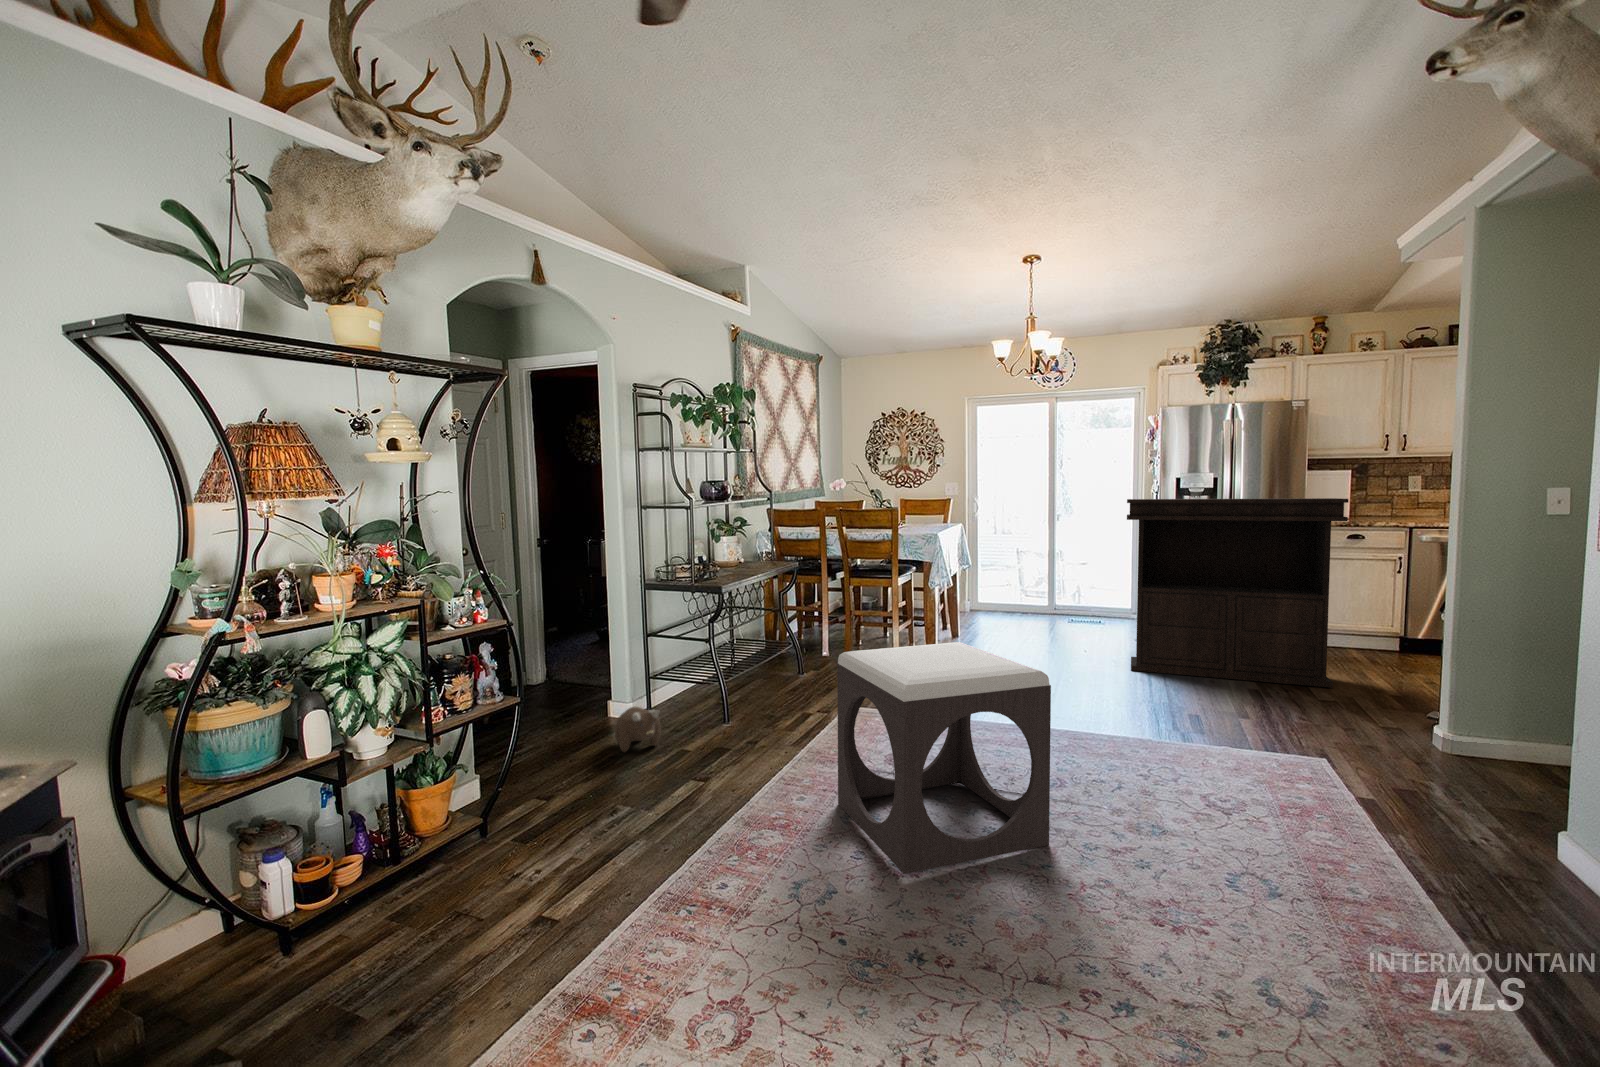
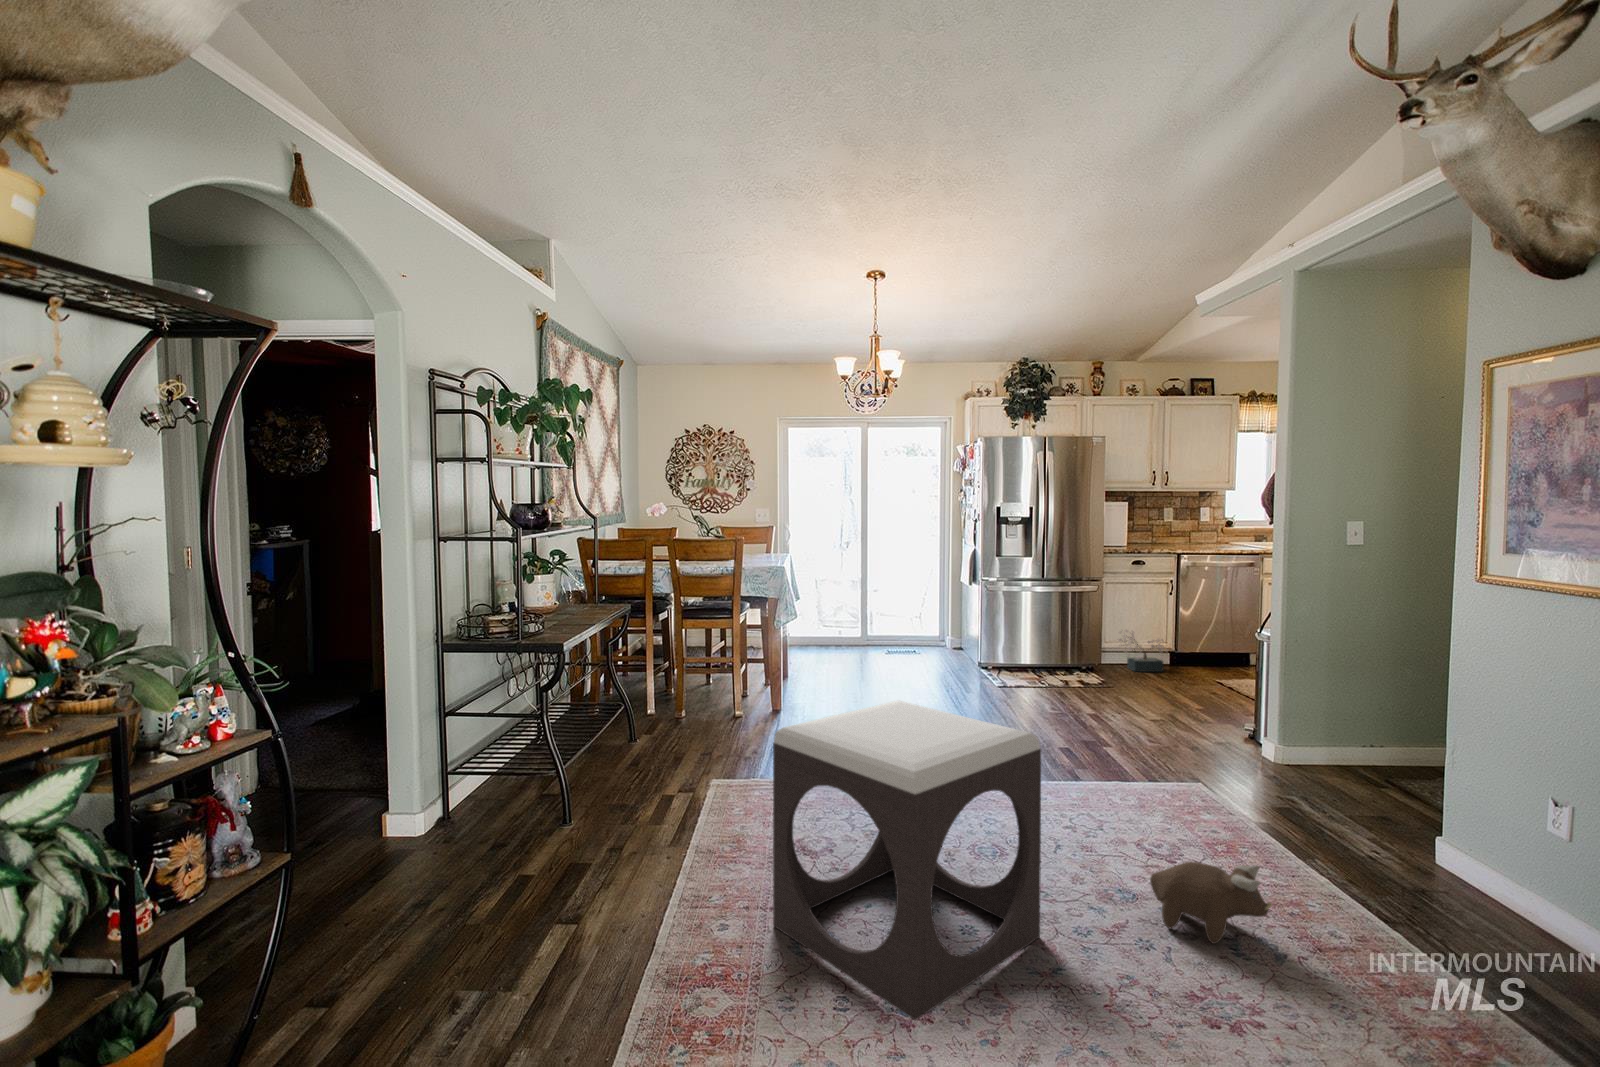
console table: present [1127,498,1348,688] -> none [964,528,1162,707]
decorative plant: none [1324,608,1392,656] -> present [1118,630,1168,672]
plush toy: present [615,706,661,752] -> present [1150,862,1272,944]

